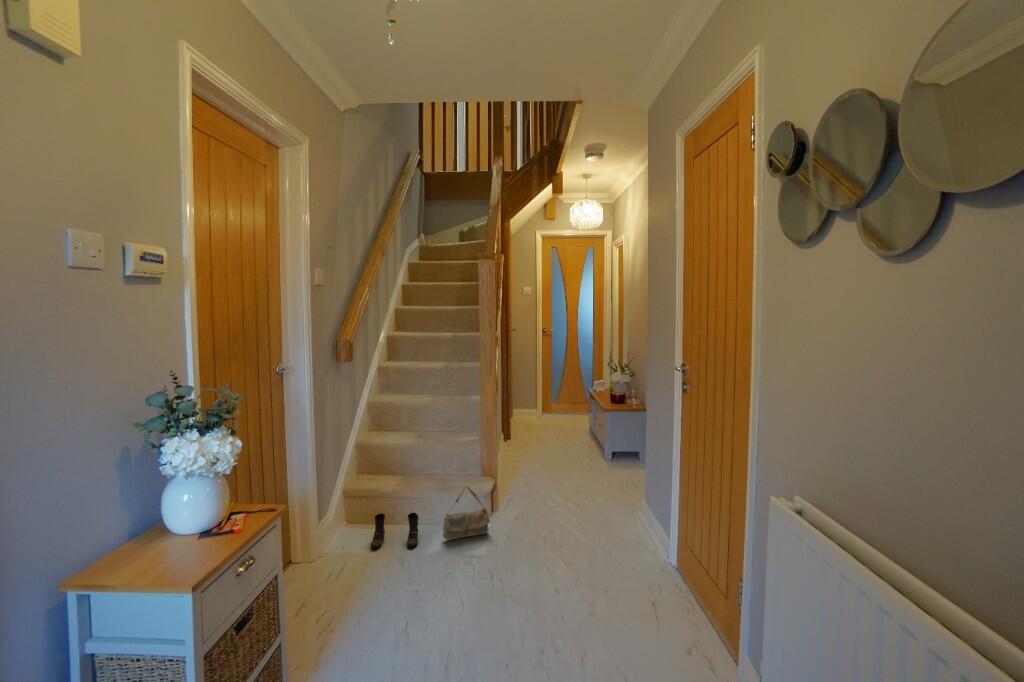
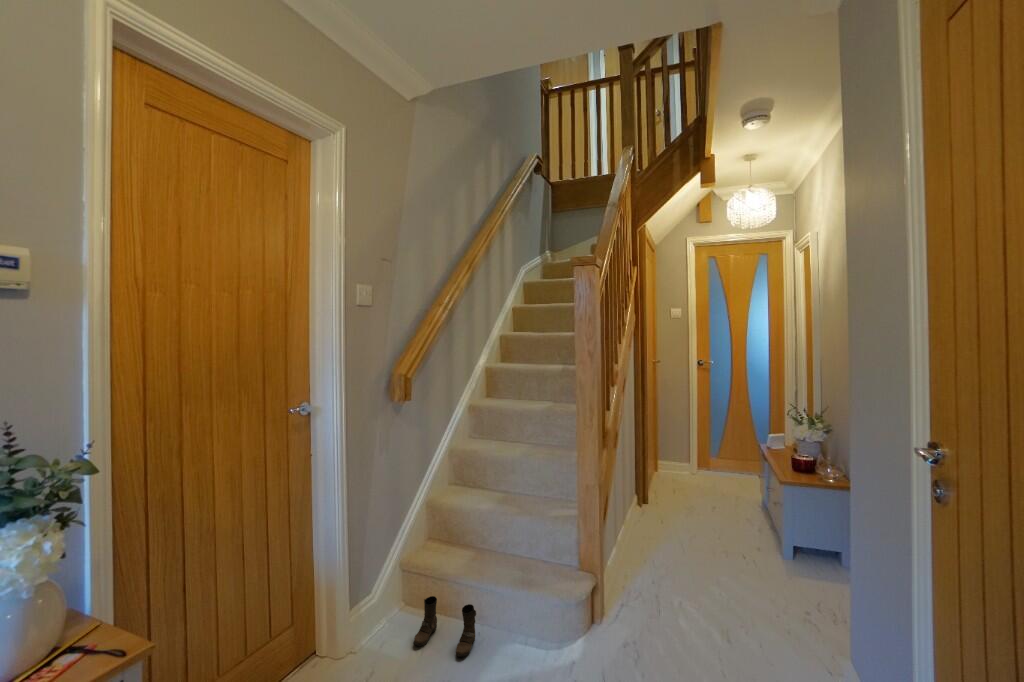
bag: present [443,485,490,540] -> none [504,582,572,660]

